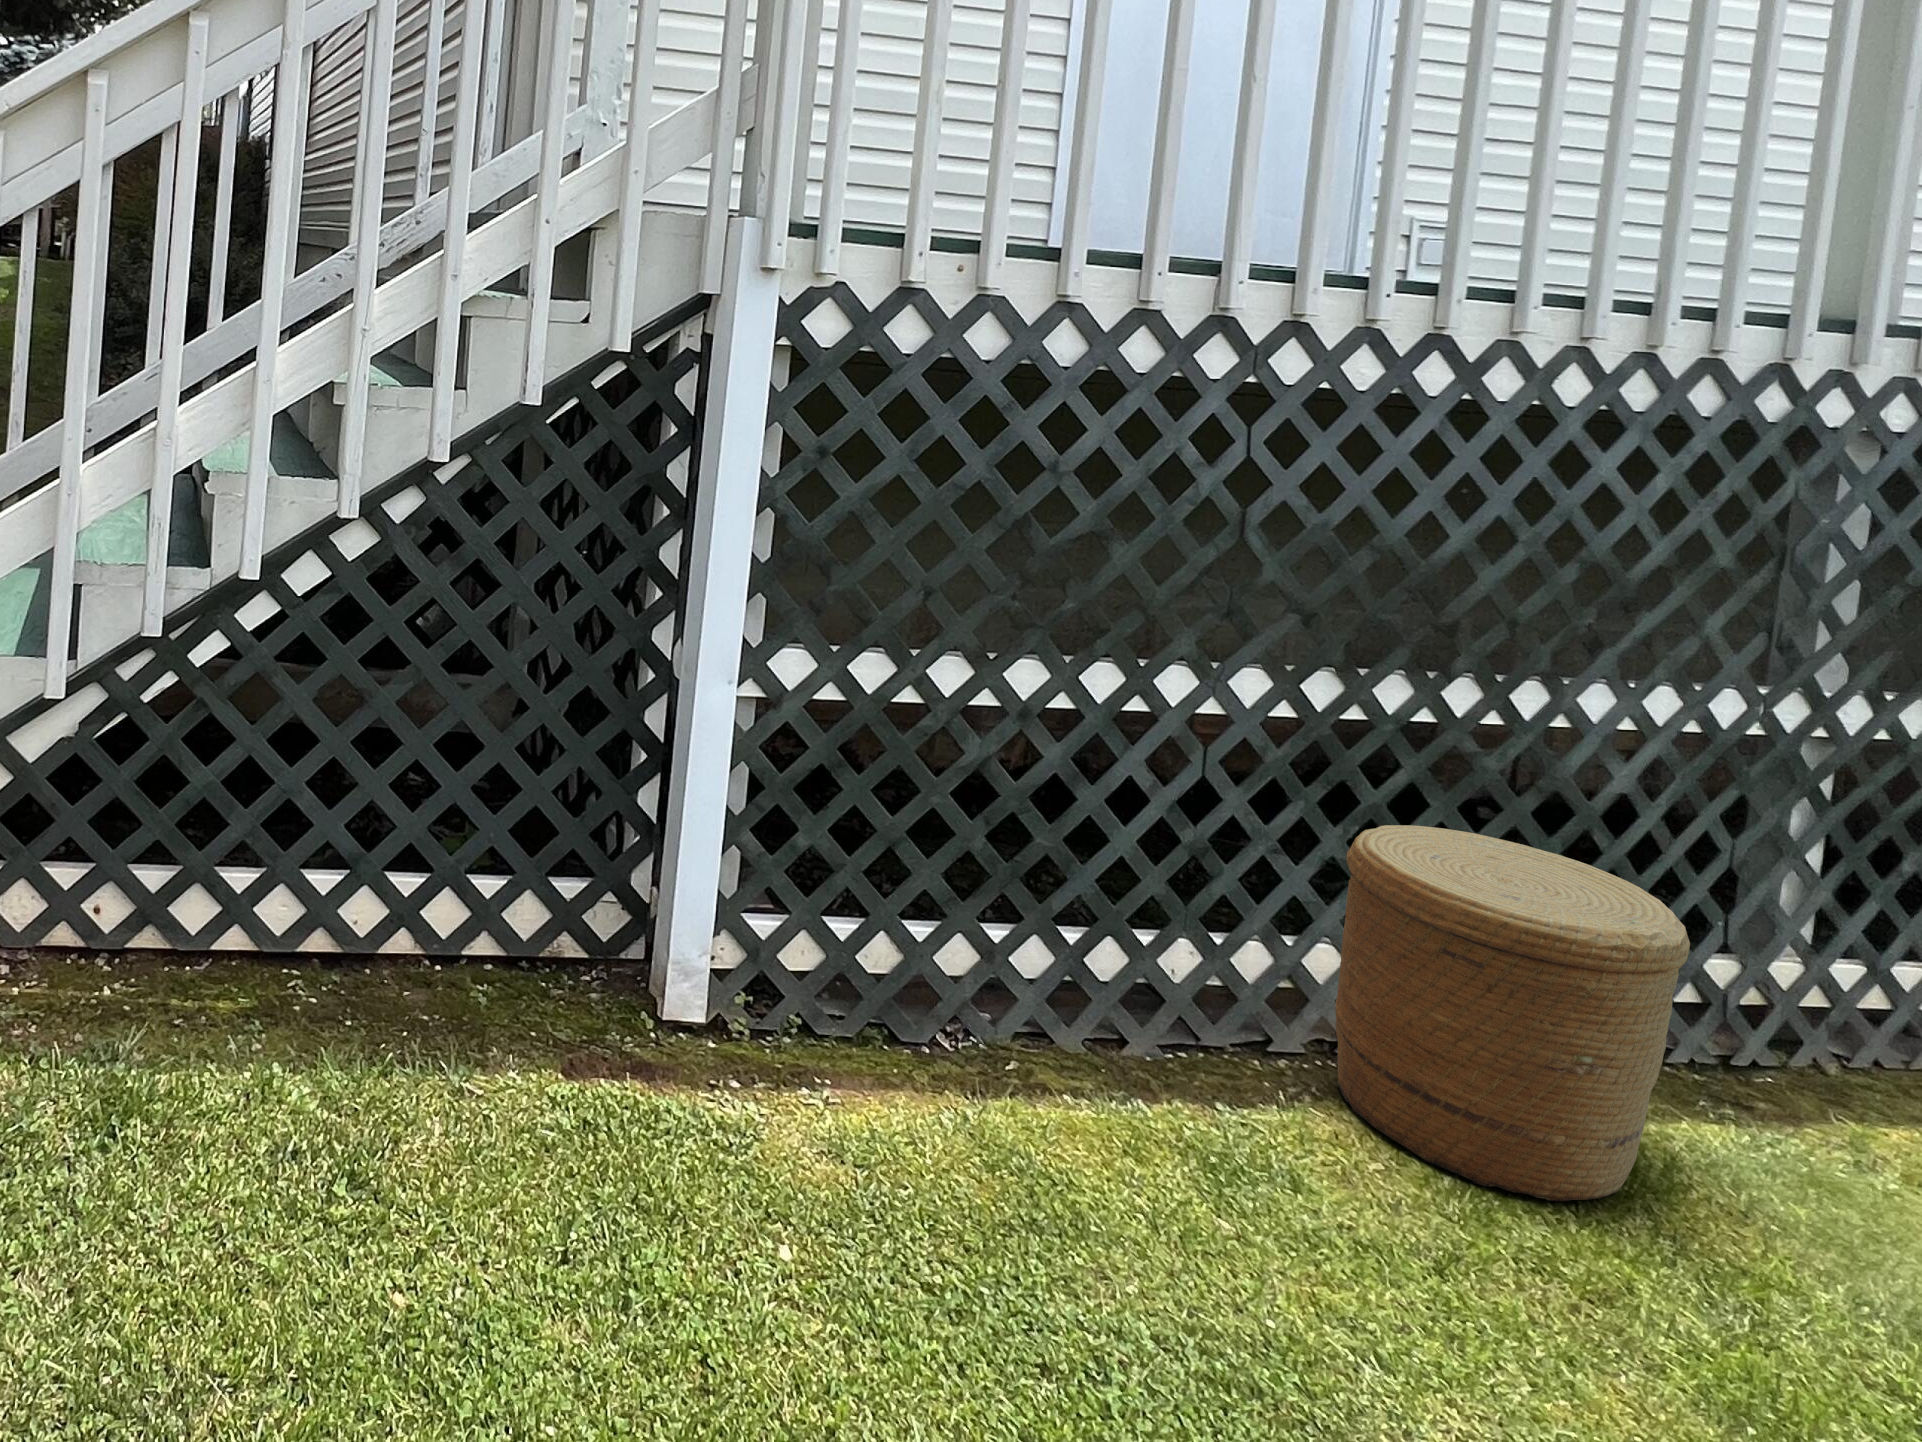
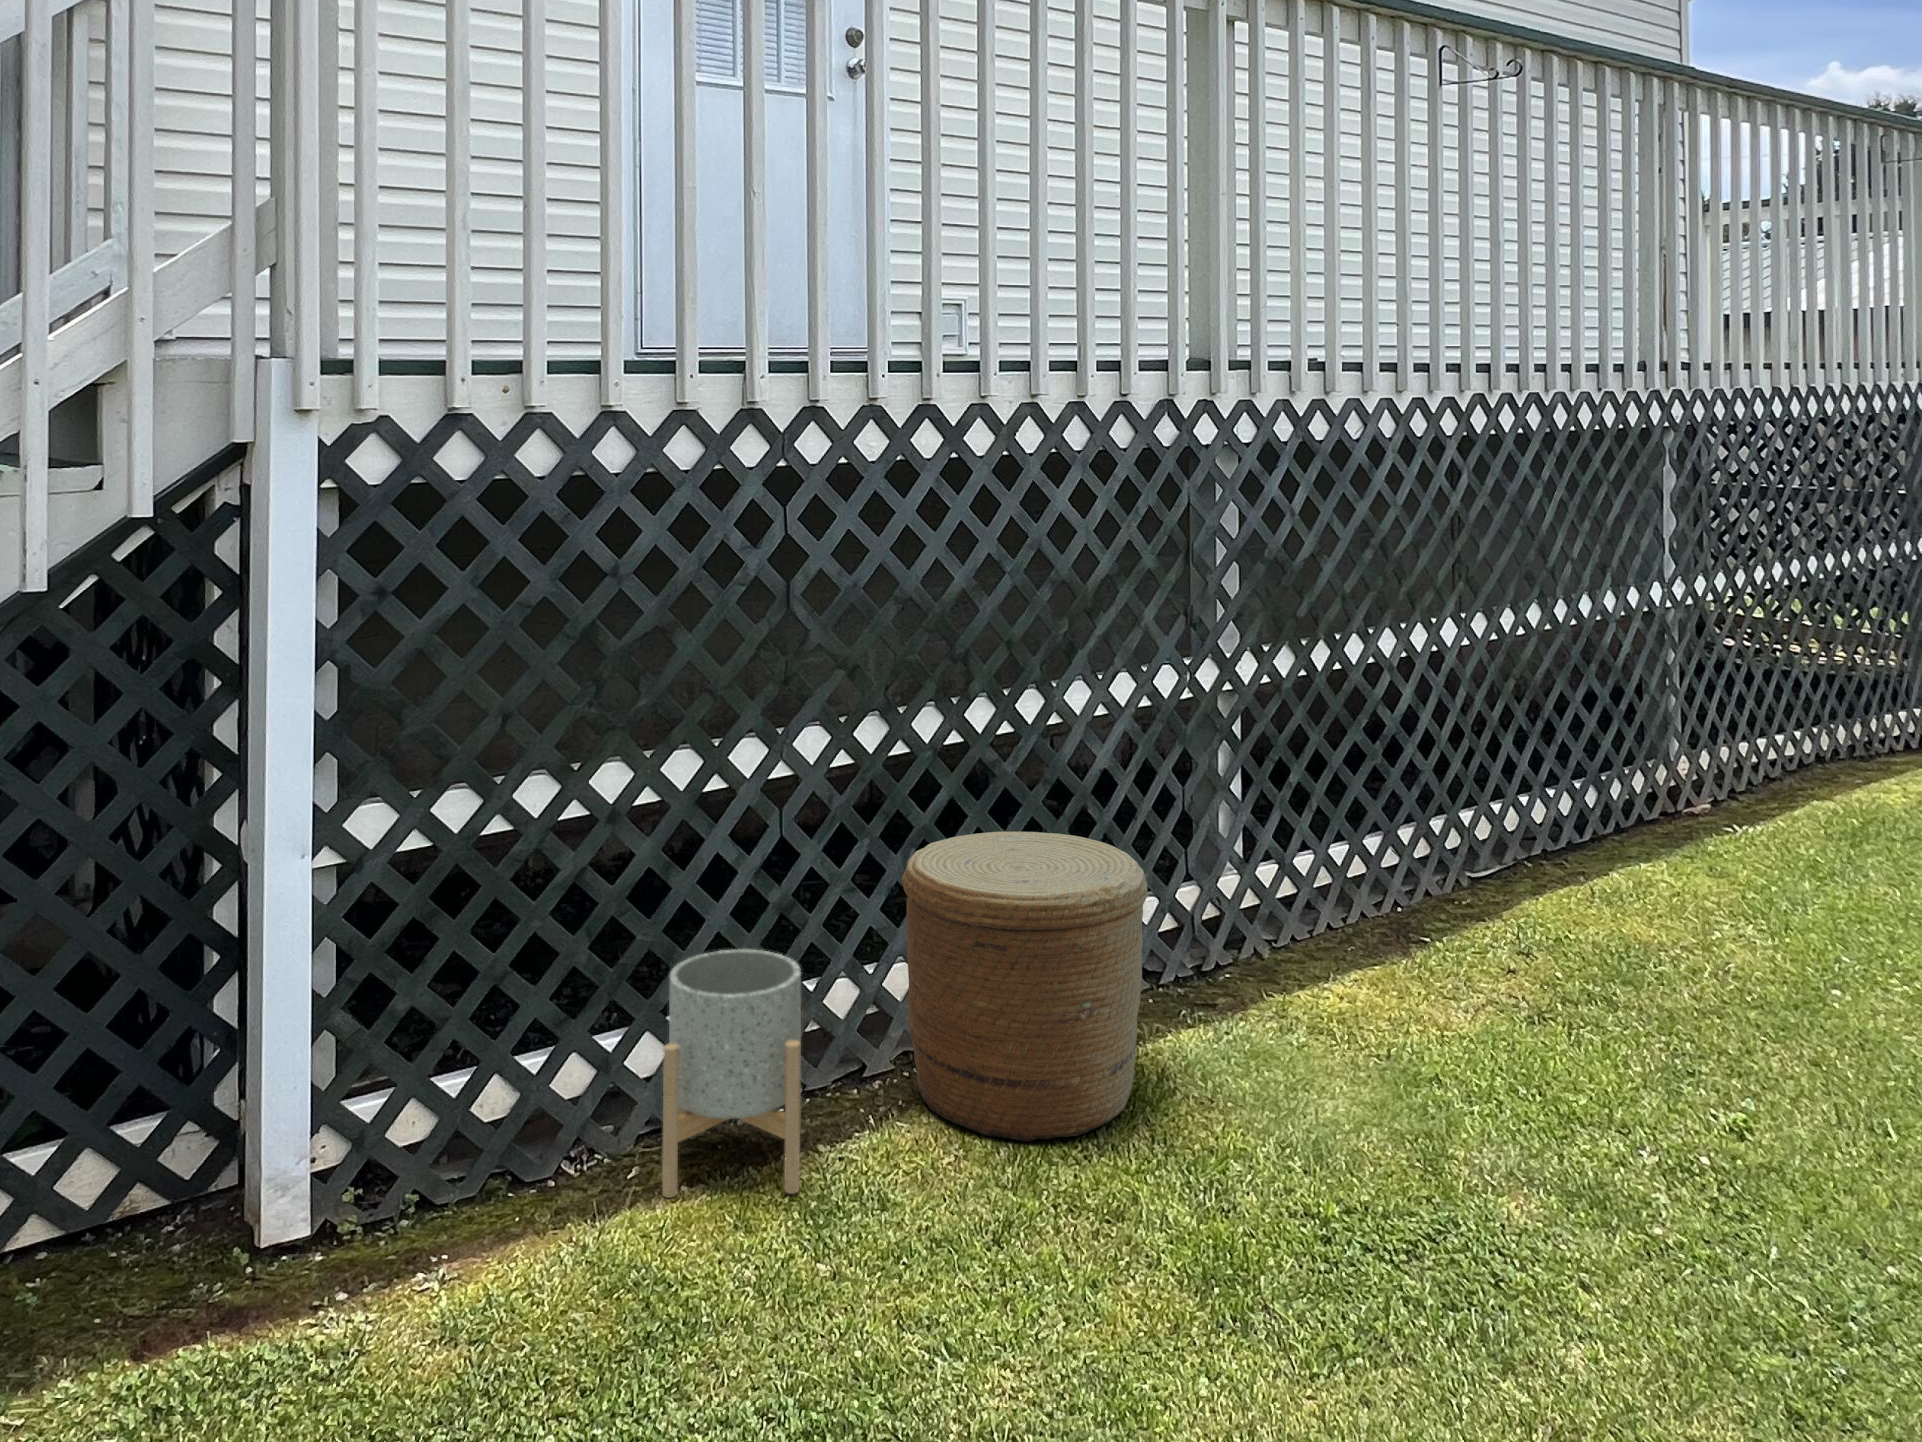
planter: none [1043,874,1221,1146] -> present [662,949,801,1198]

